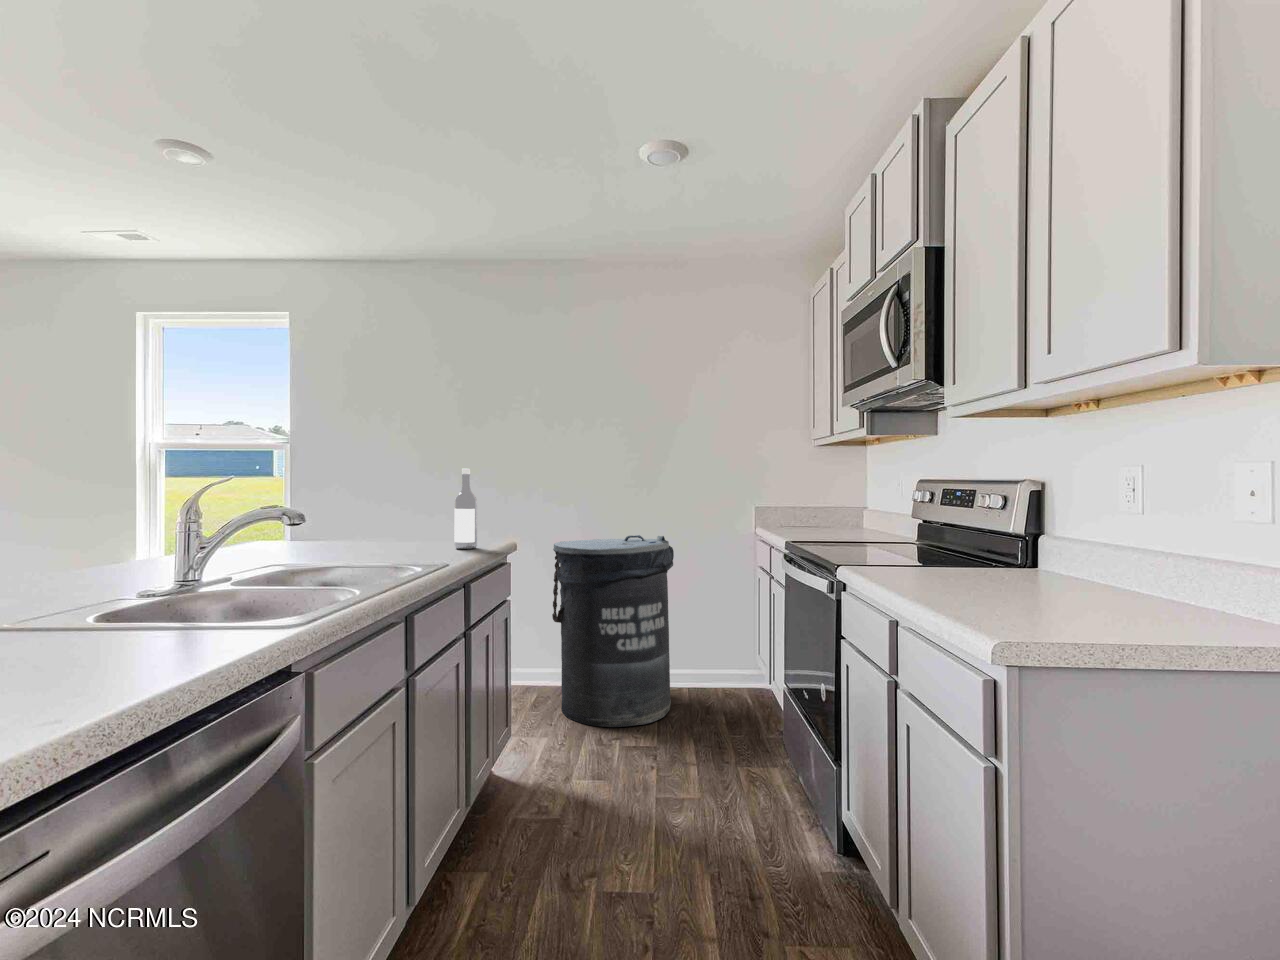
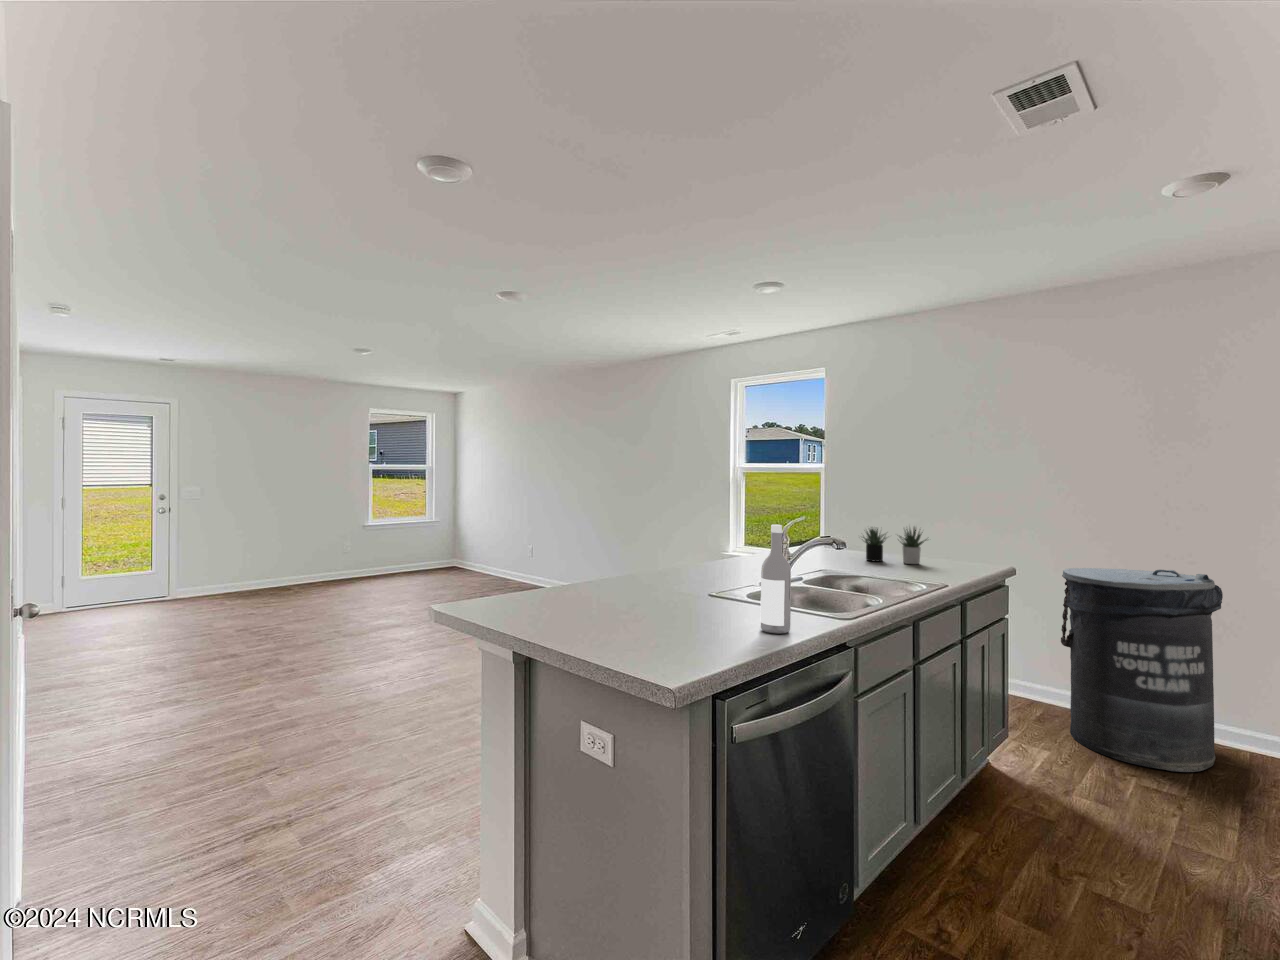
wine bottle: present [454,469,477,549] -> present [761,525,791,634]
succulent plant: none [328,496,425,548] -> present [863,527,927,564]

